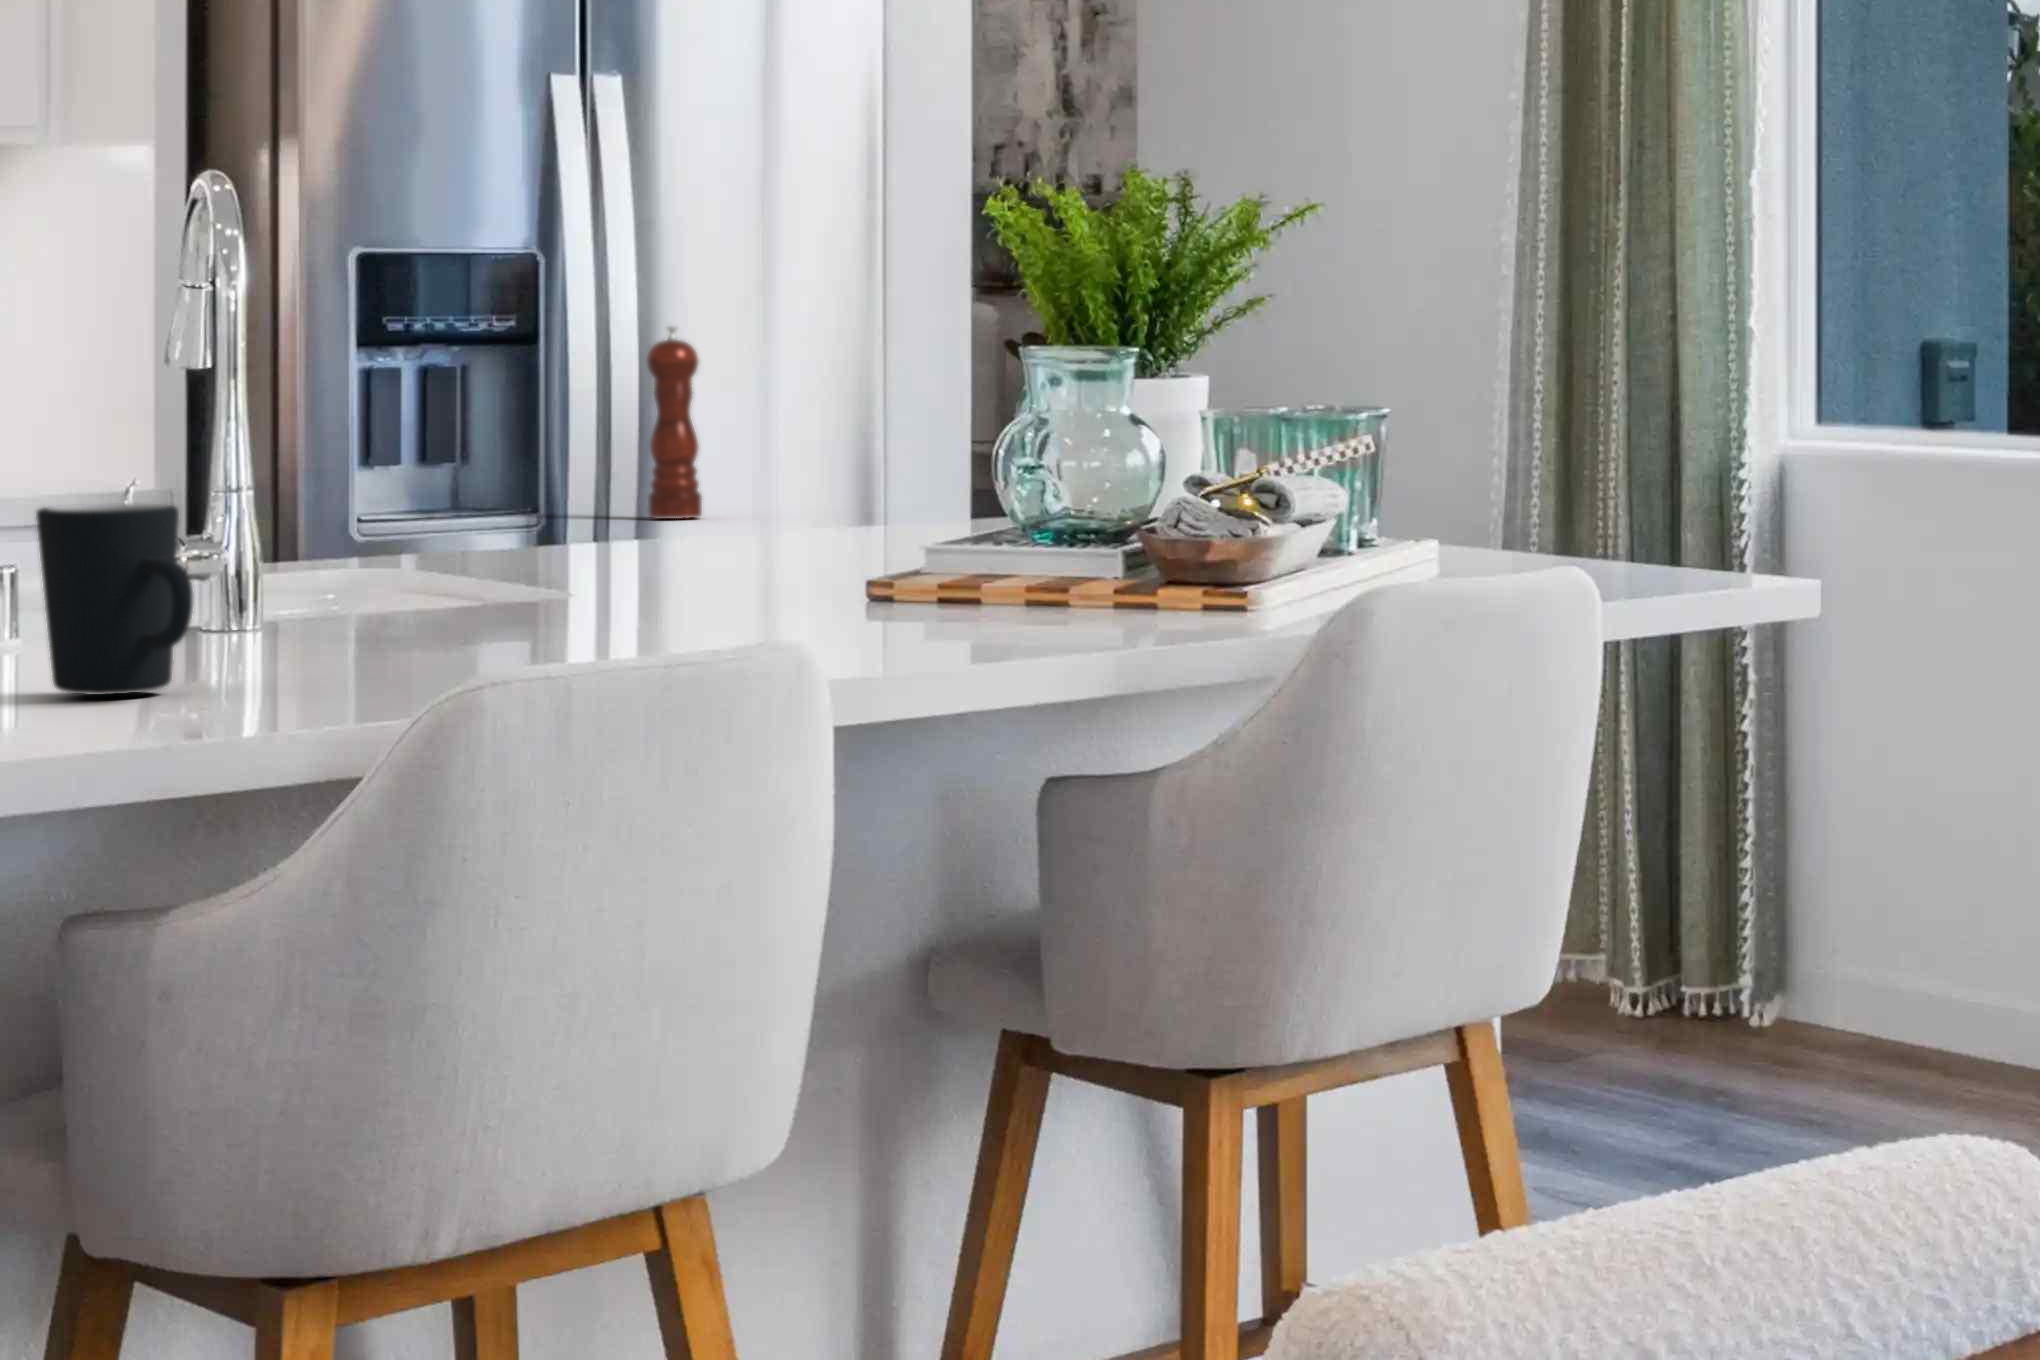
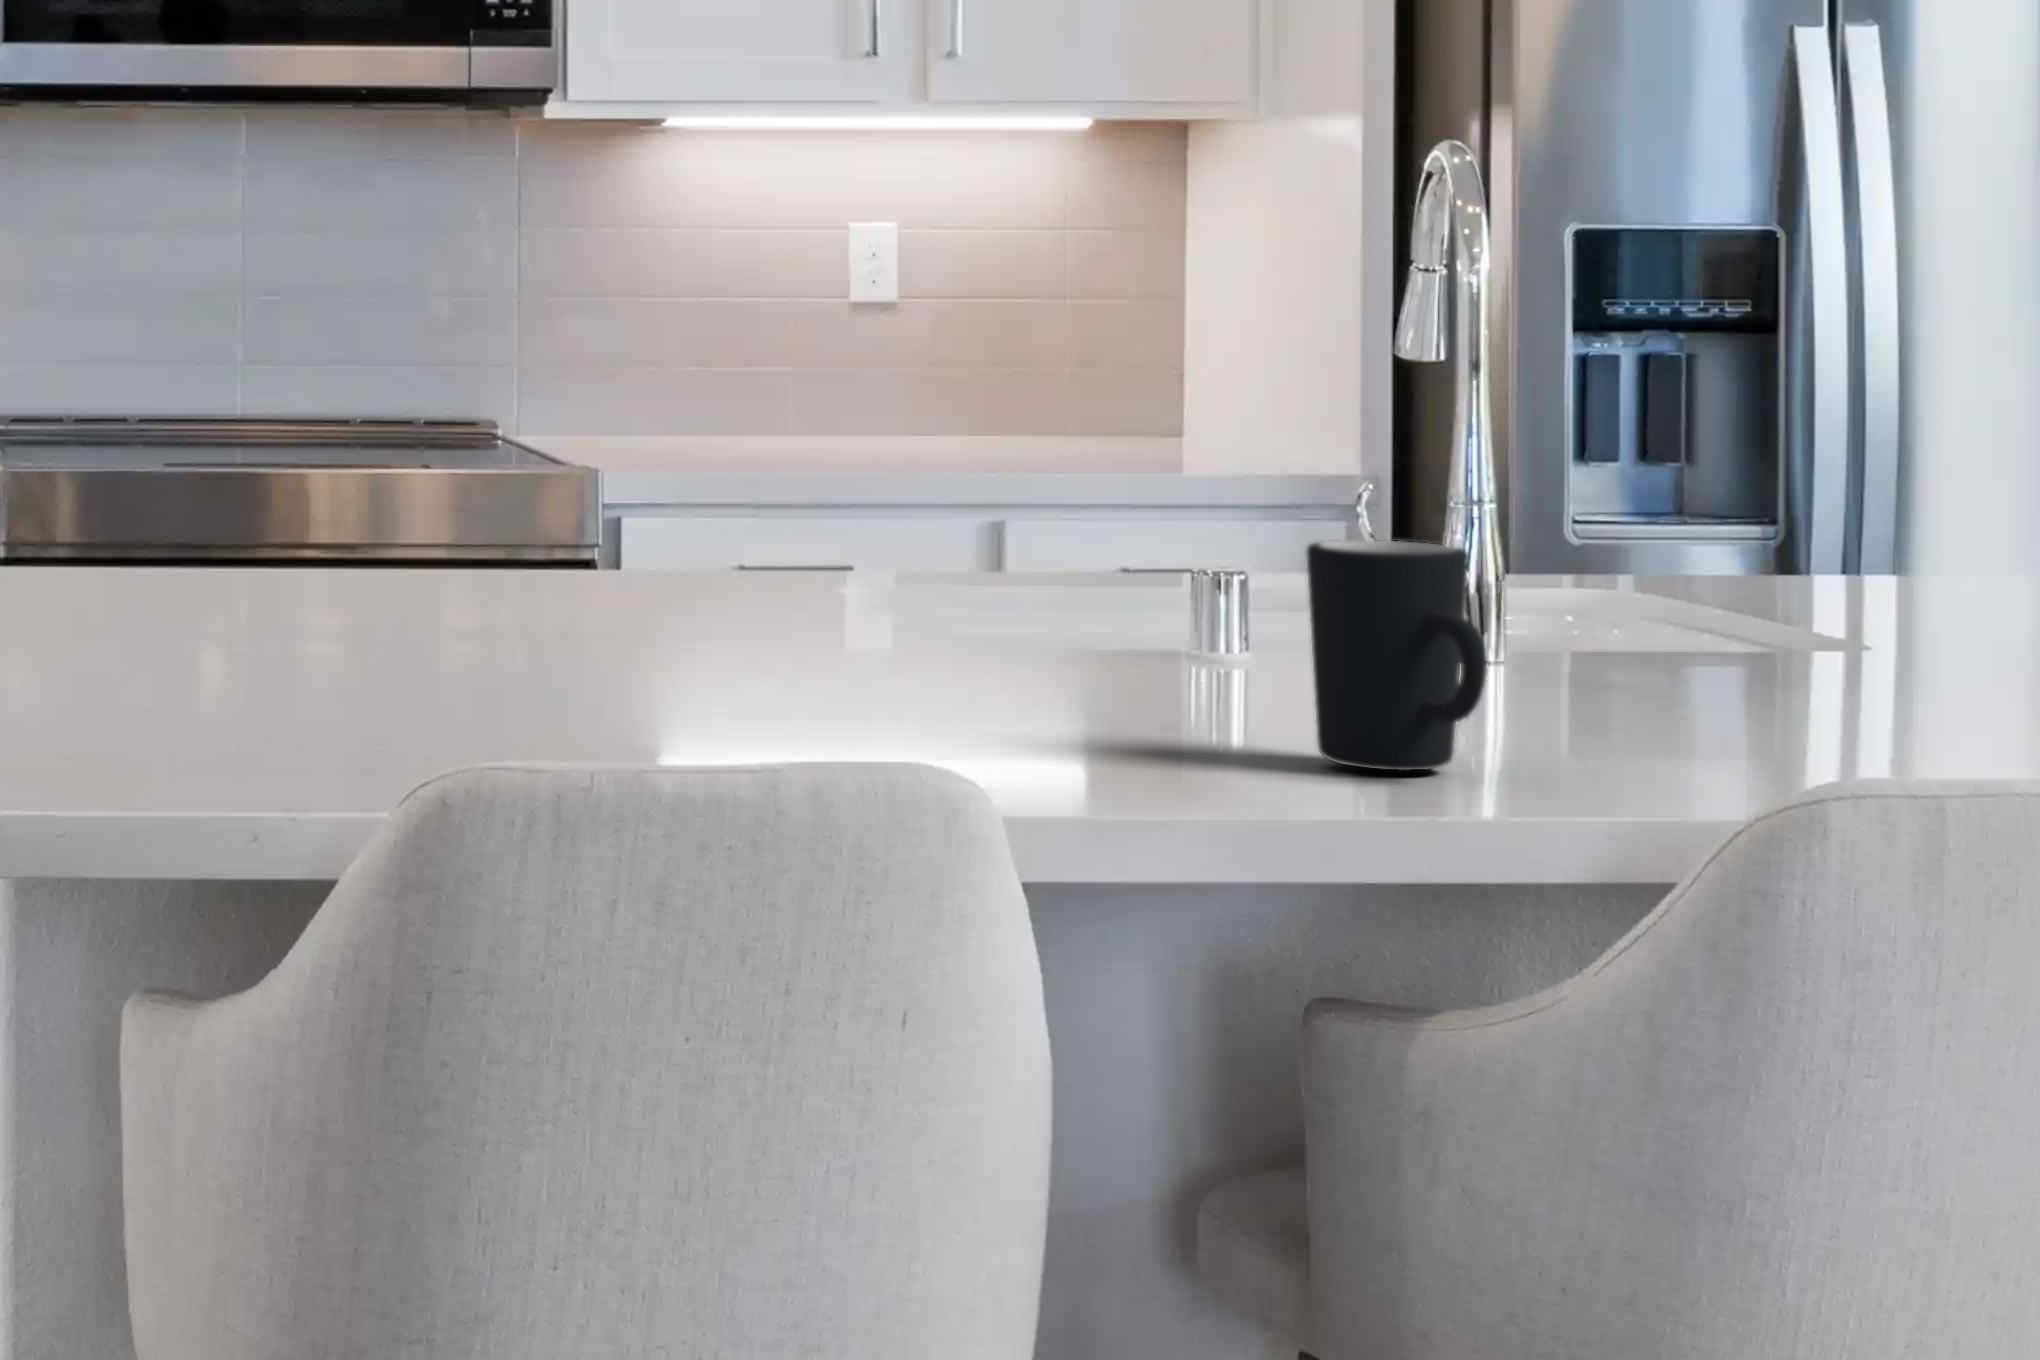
pepper mill: present [647,326,702,519] -> none [1901,307,1968,526]

